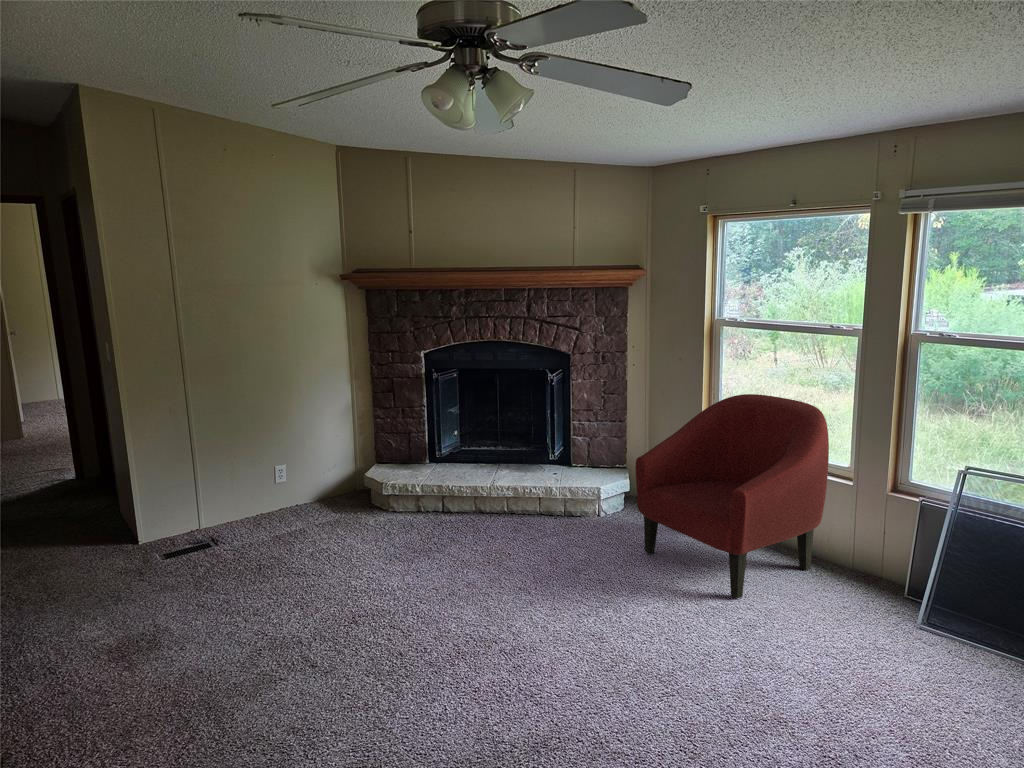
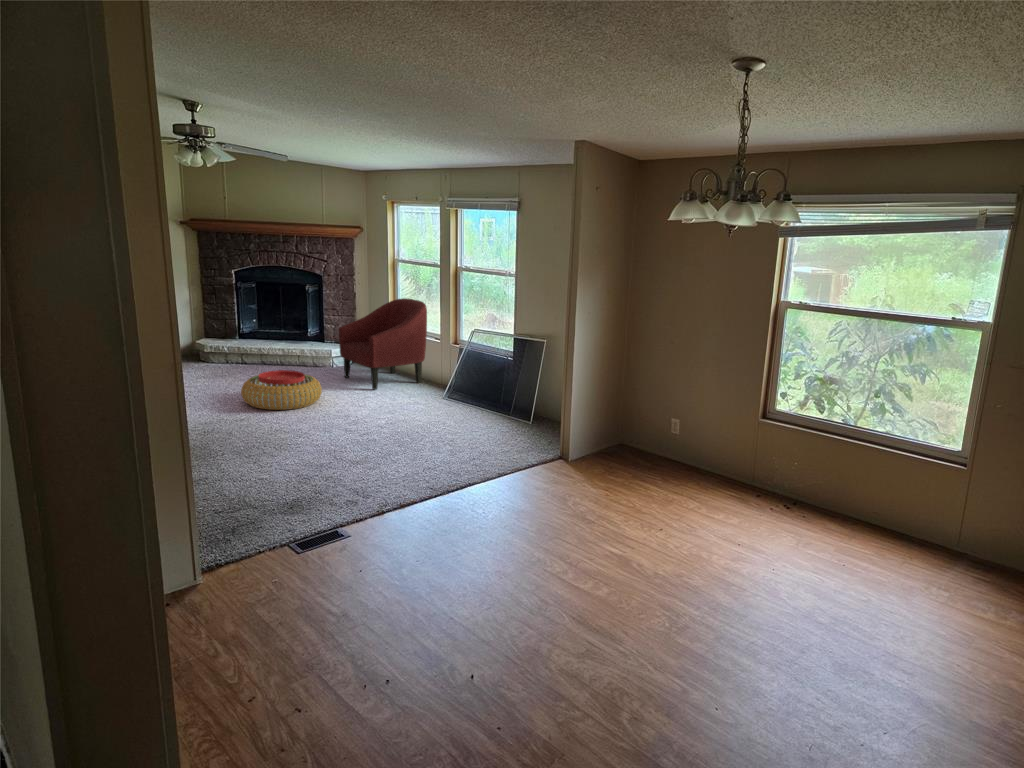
pouf: none [486,573,658,695] -> present [241,370,322,410]

